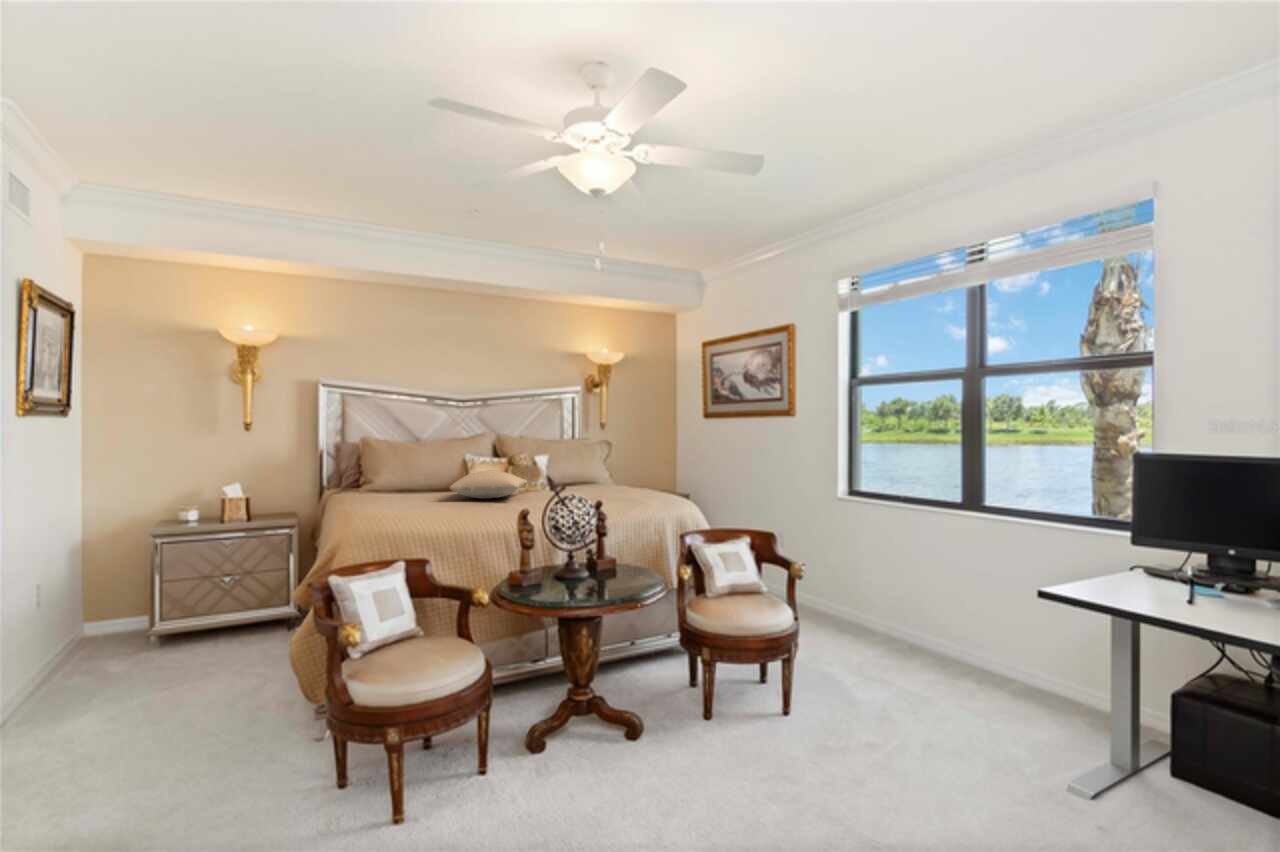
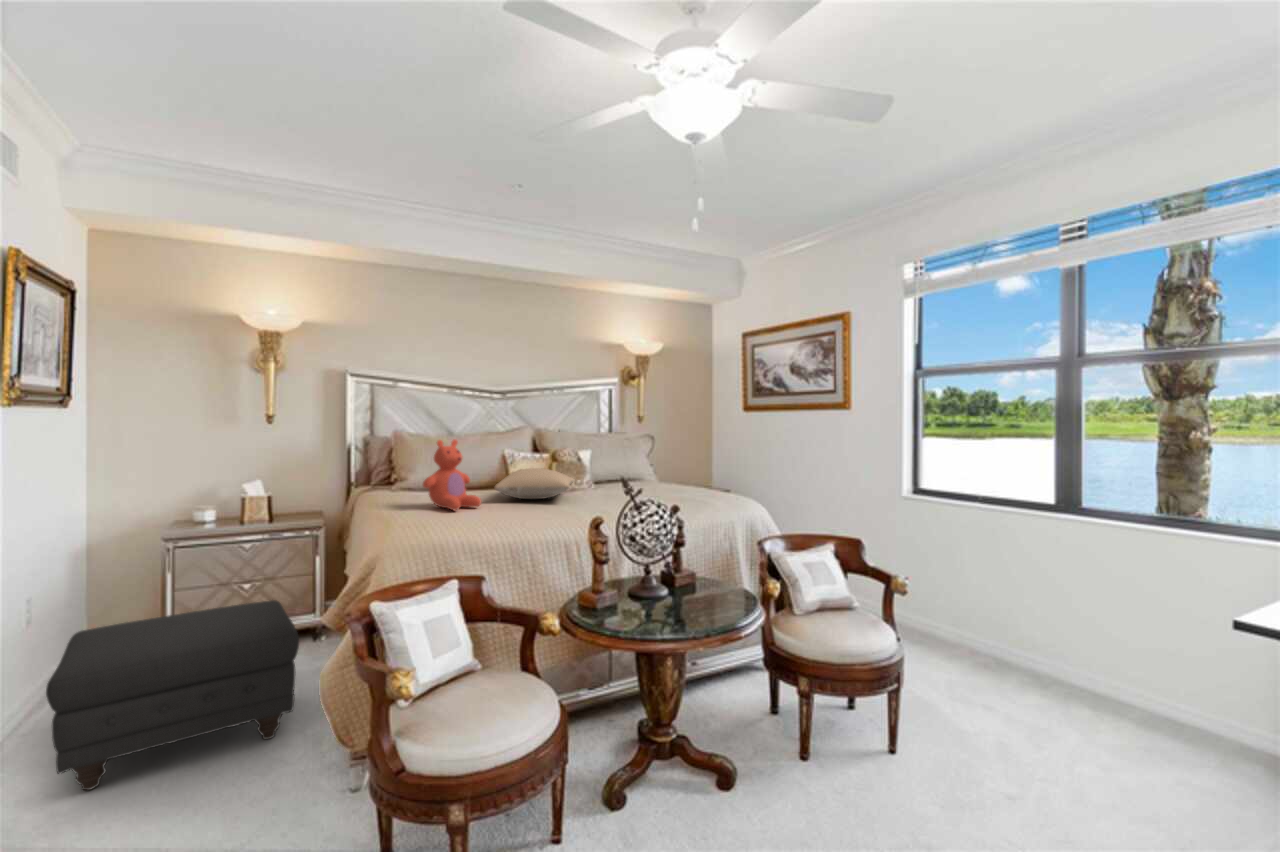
teddy bear: none [383,444,436,507] -> present [423,440,481,510]
ottoman: none [60,587,272,739] -> present [46,600,299,790]

